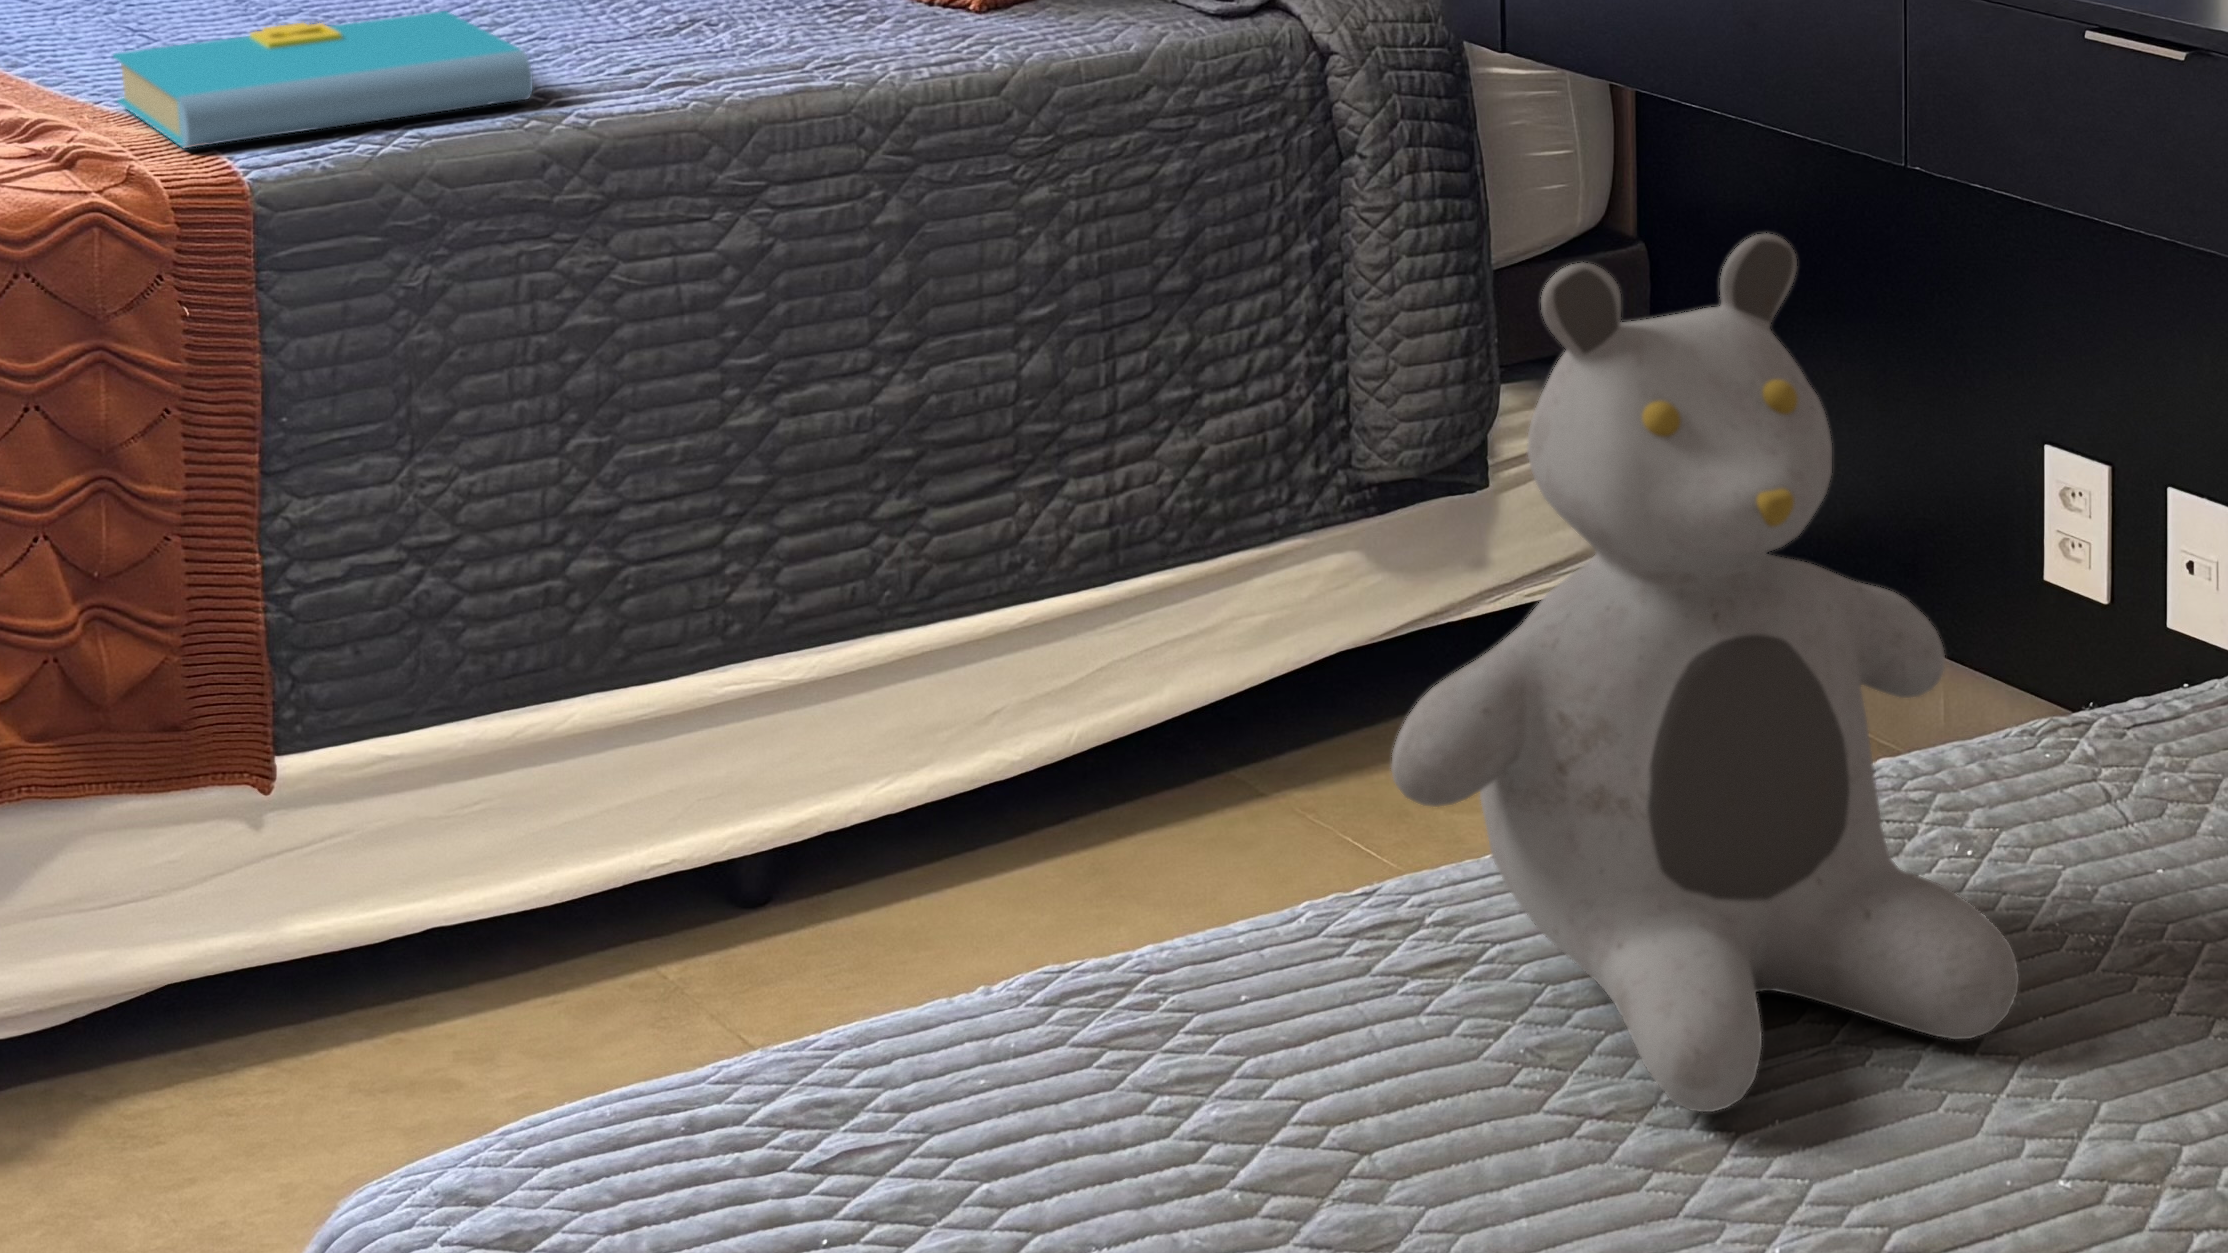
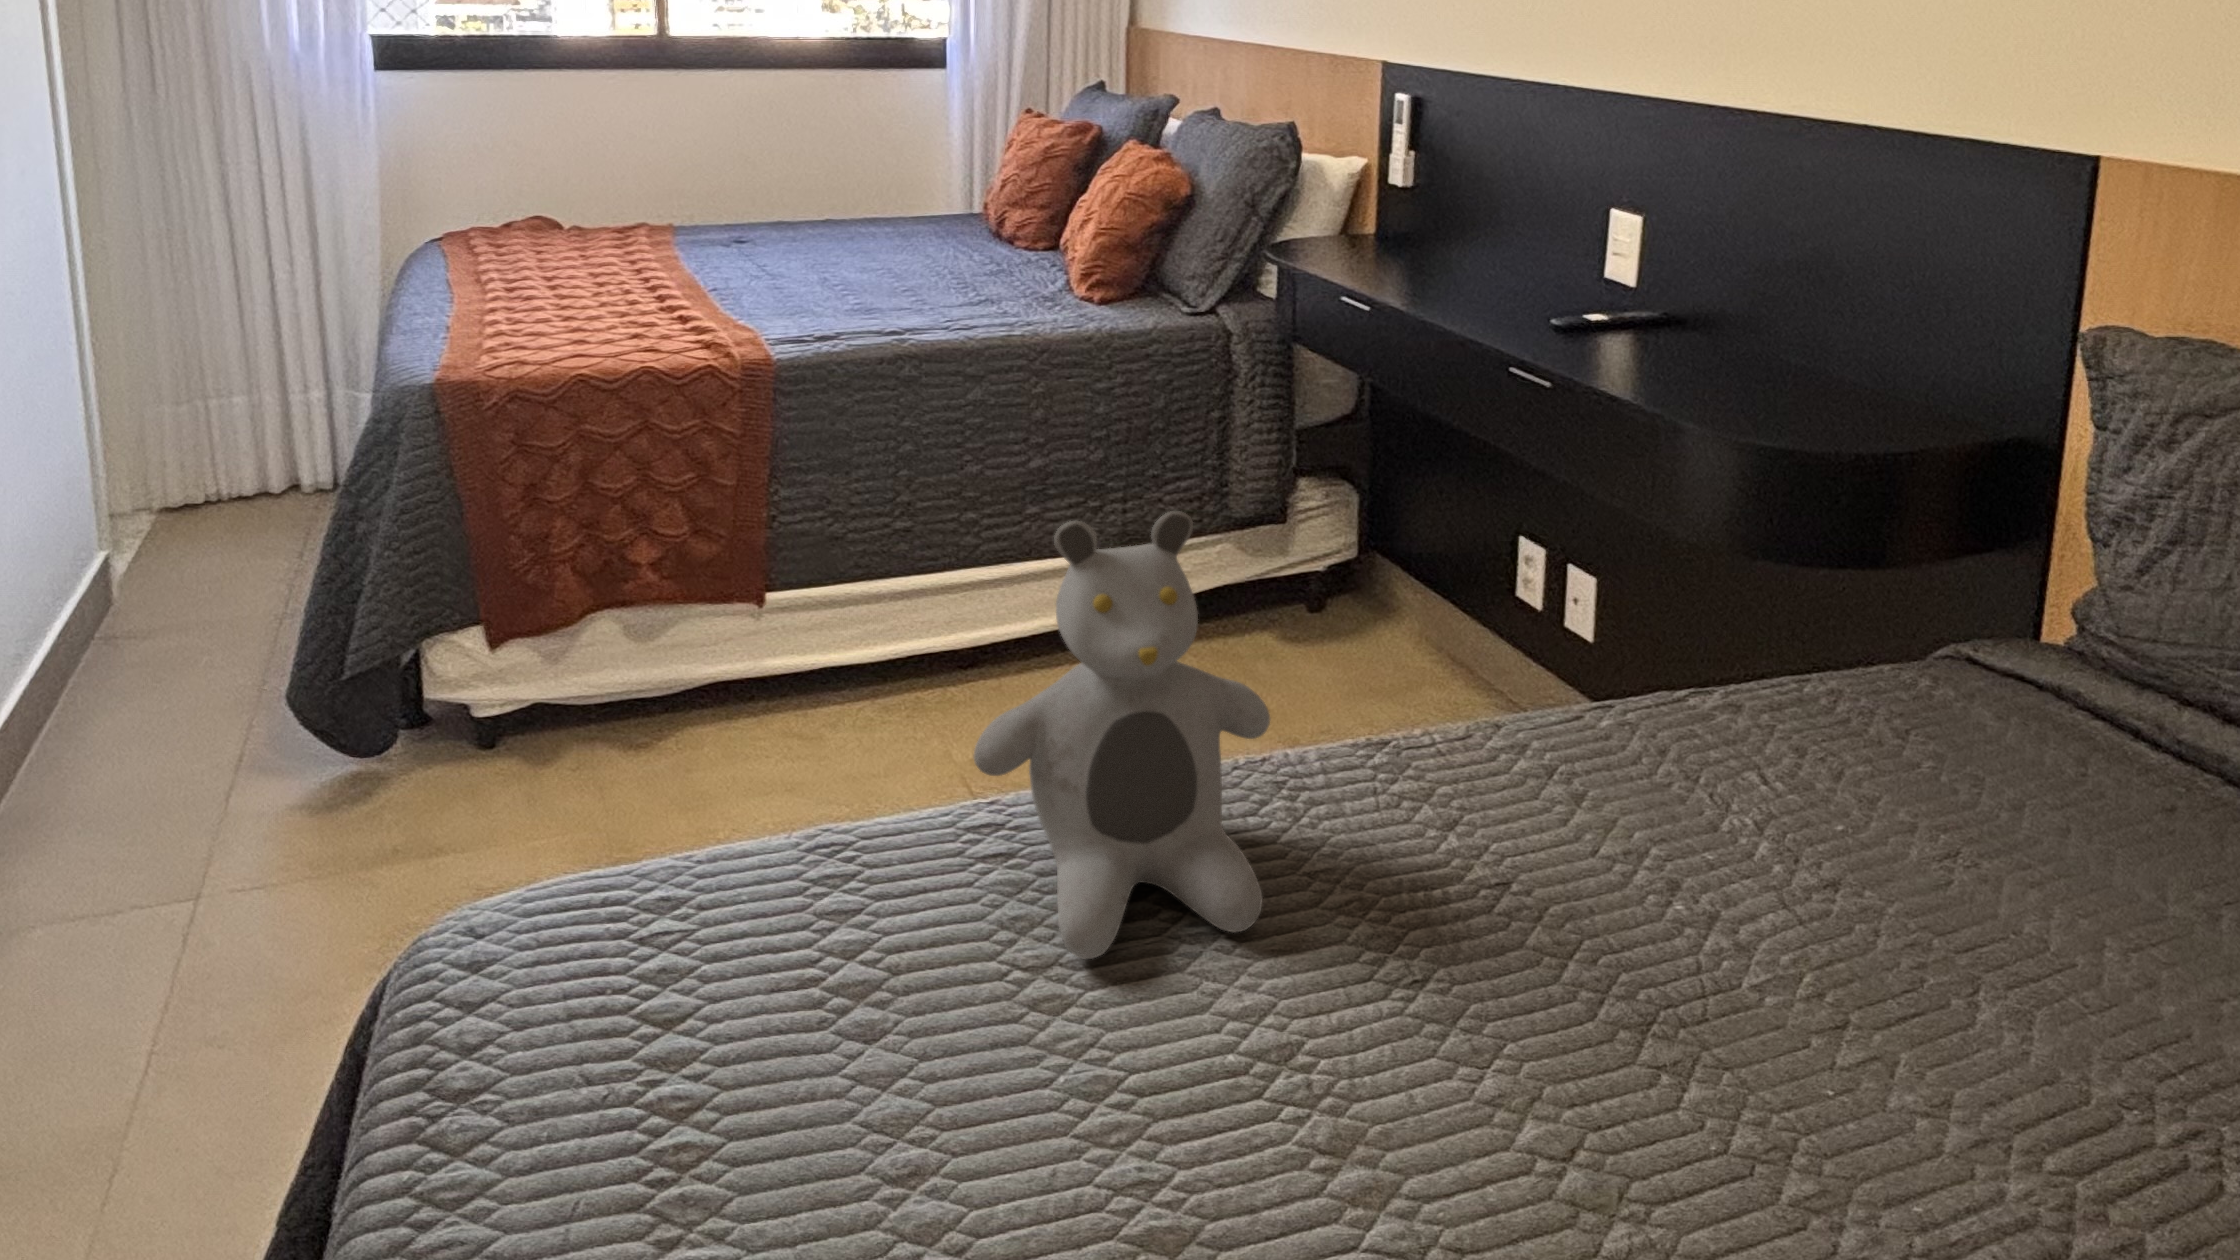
book: present [113,11,533,148] -> none [745,294,896,346]

